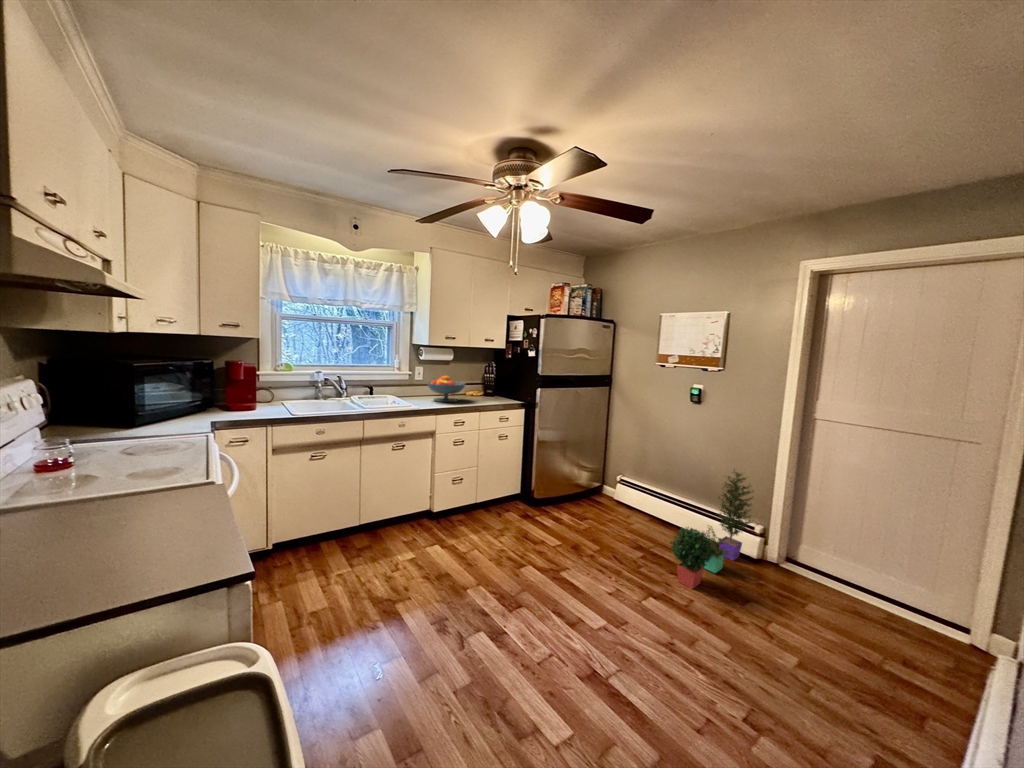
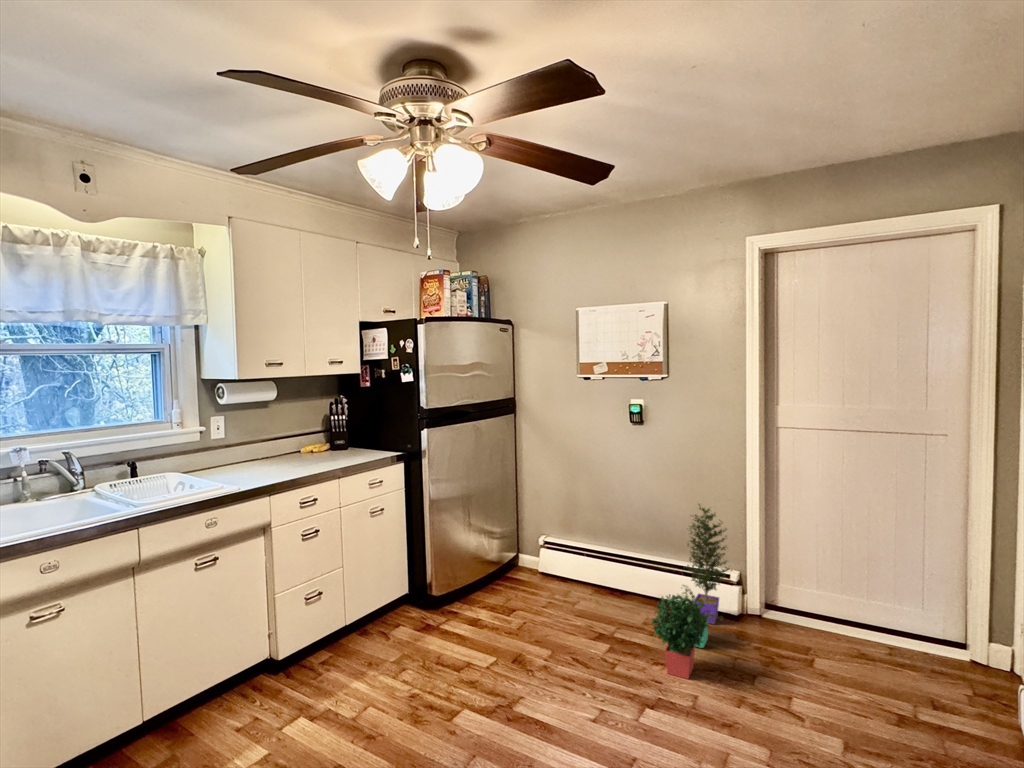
fruit bowl: present [427,376,465,402] -> none [239,426,308,471]

